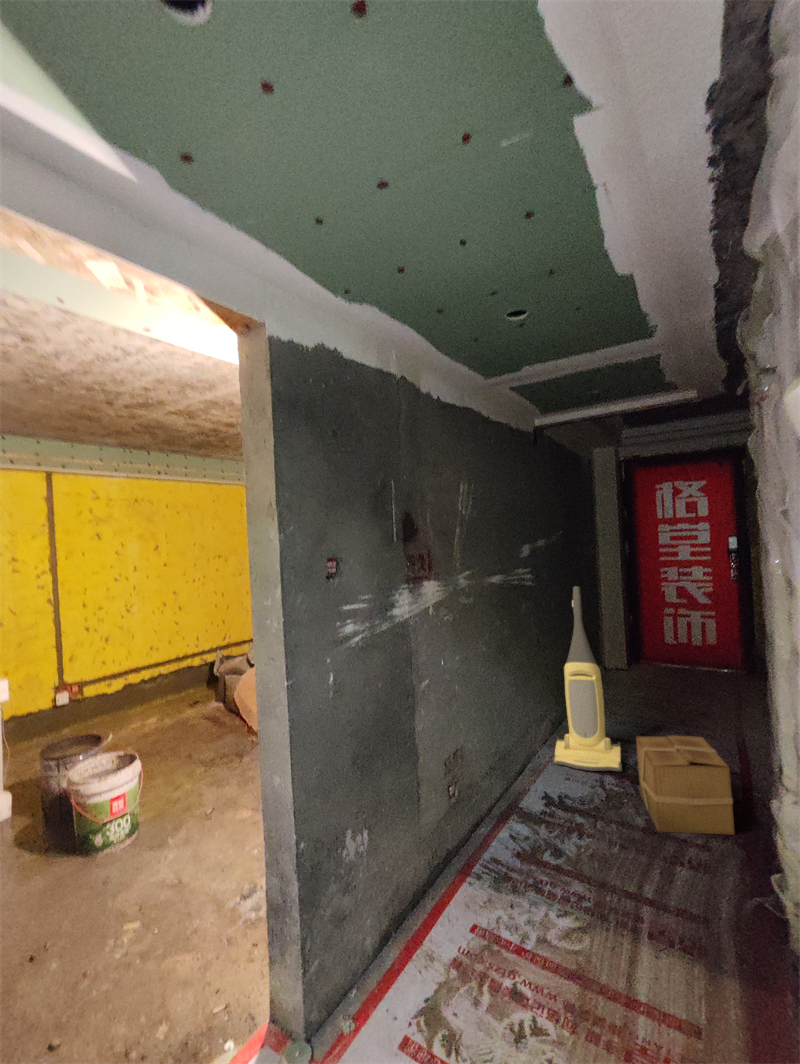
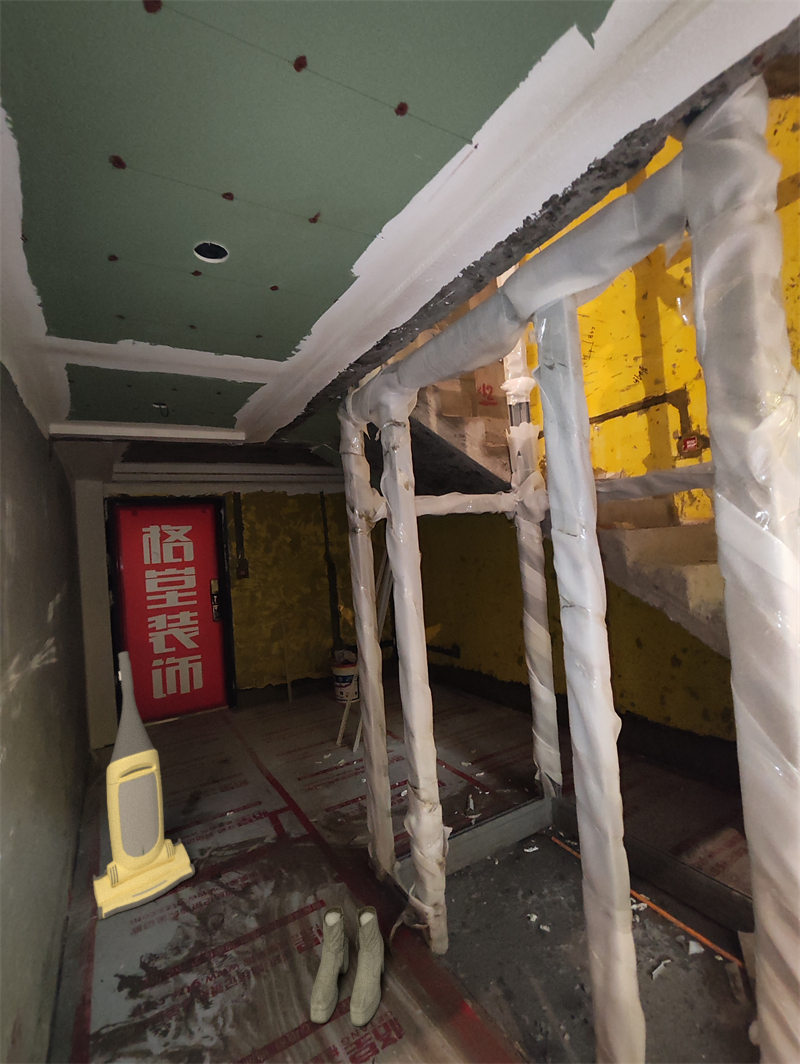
cardboard box: present [636,736,735,835] -> none [228,788,336,922]
boots: none [632,826,720,923] -> present [311,906,384,1026]

